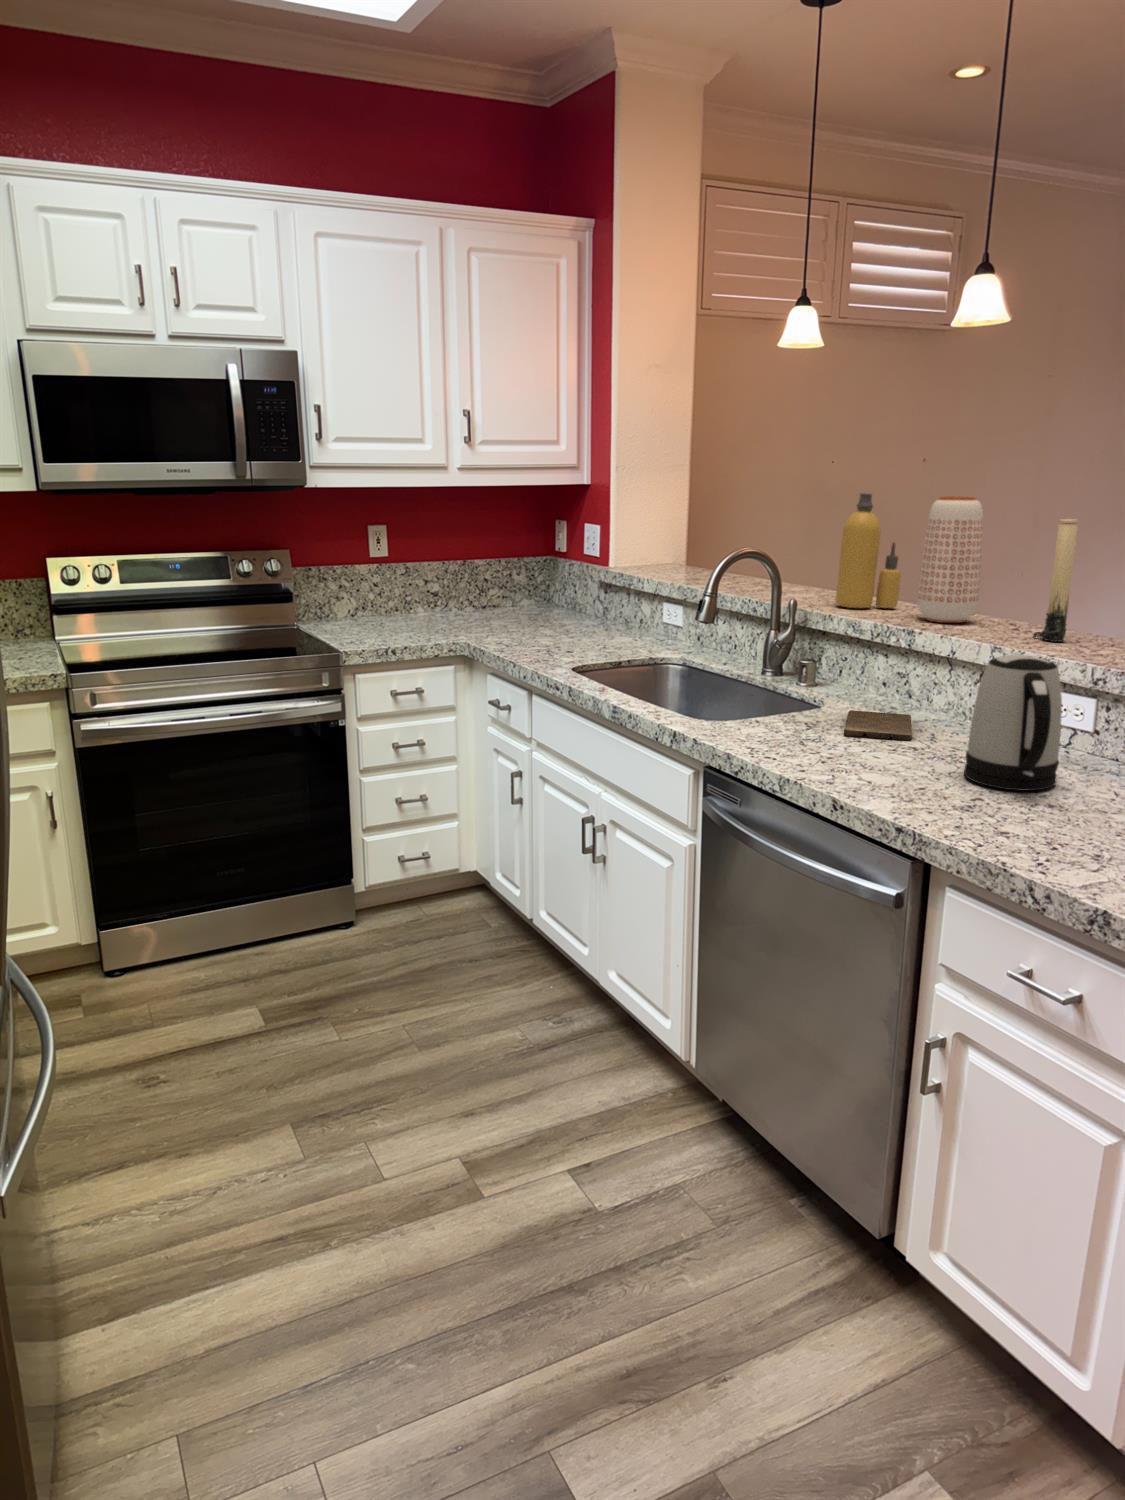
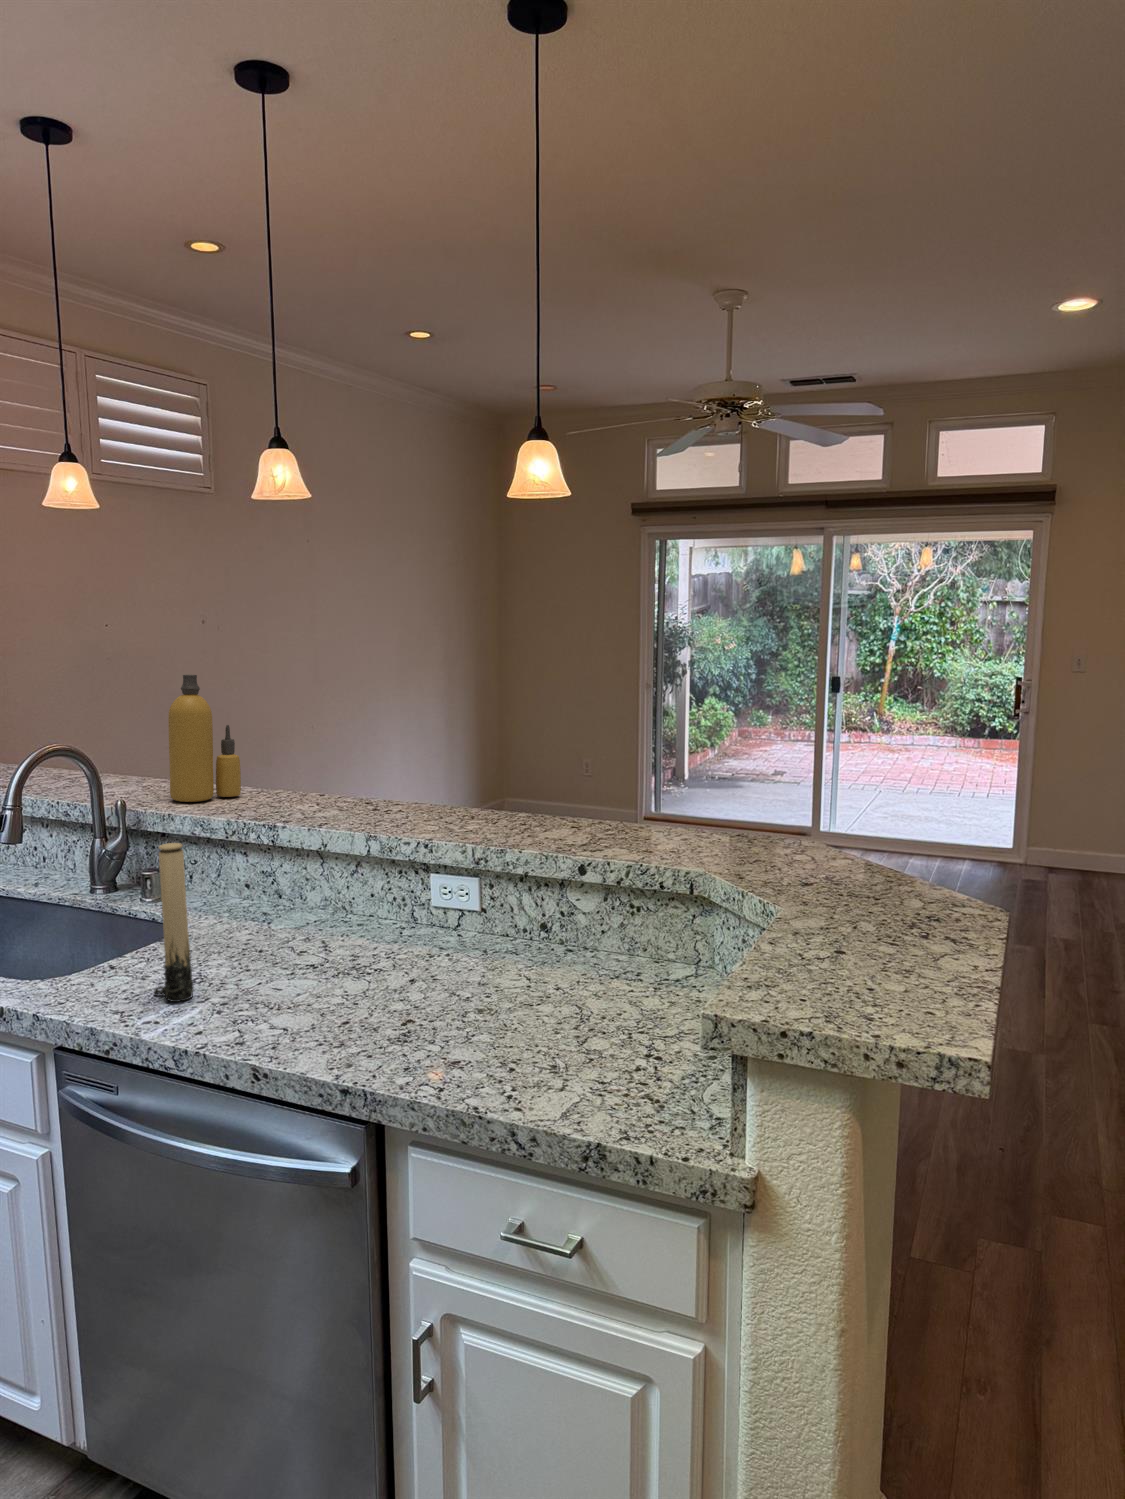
vase: present [918,496,983,623] -> none [267,676,330,810]
candle: present [1033,519,1078,642] -> present [154,843,194,1002]
kettle: present [964,655,1062,791] -> none [377,852,470,1001]
cutting board: present [844,710,912,740] -> none [218,920,303,965]

